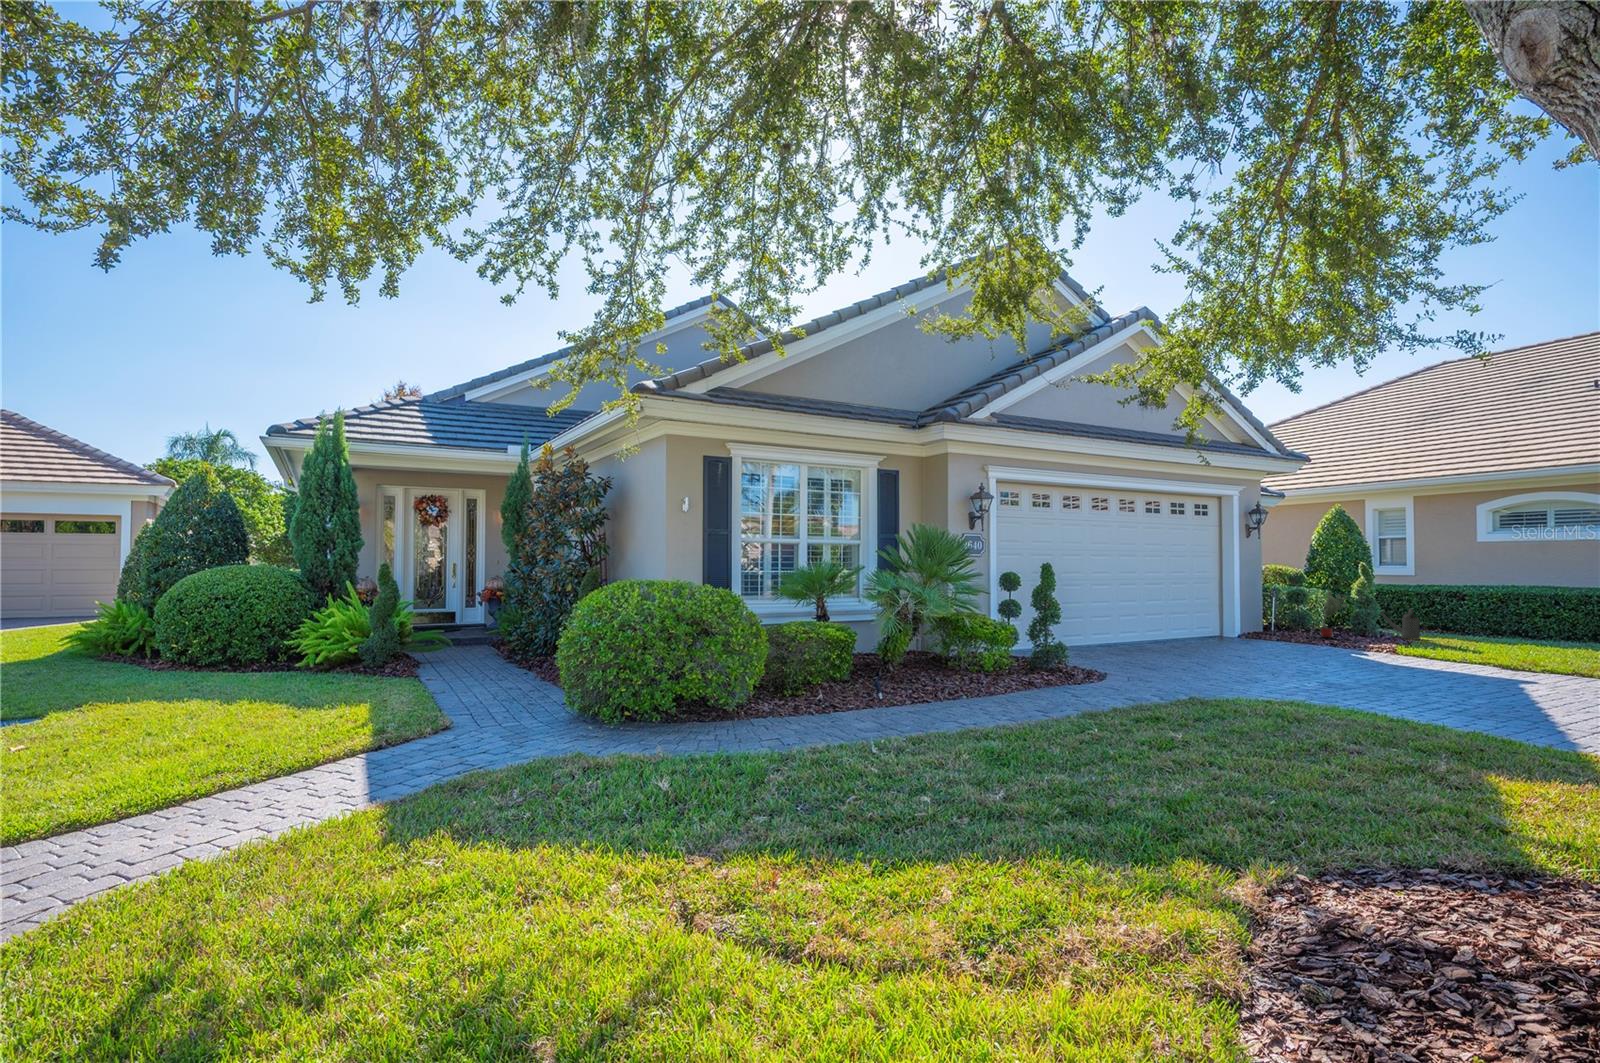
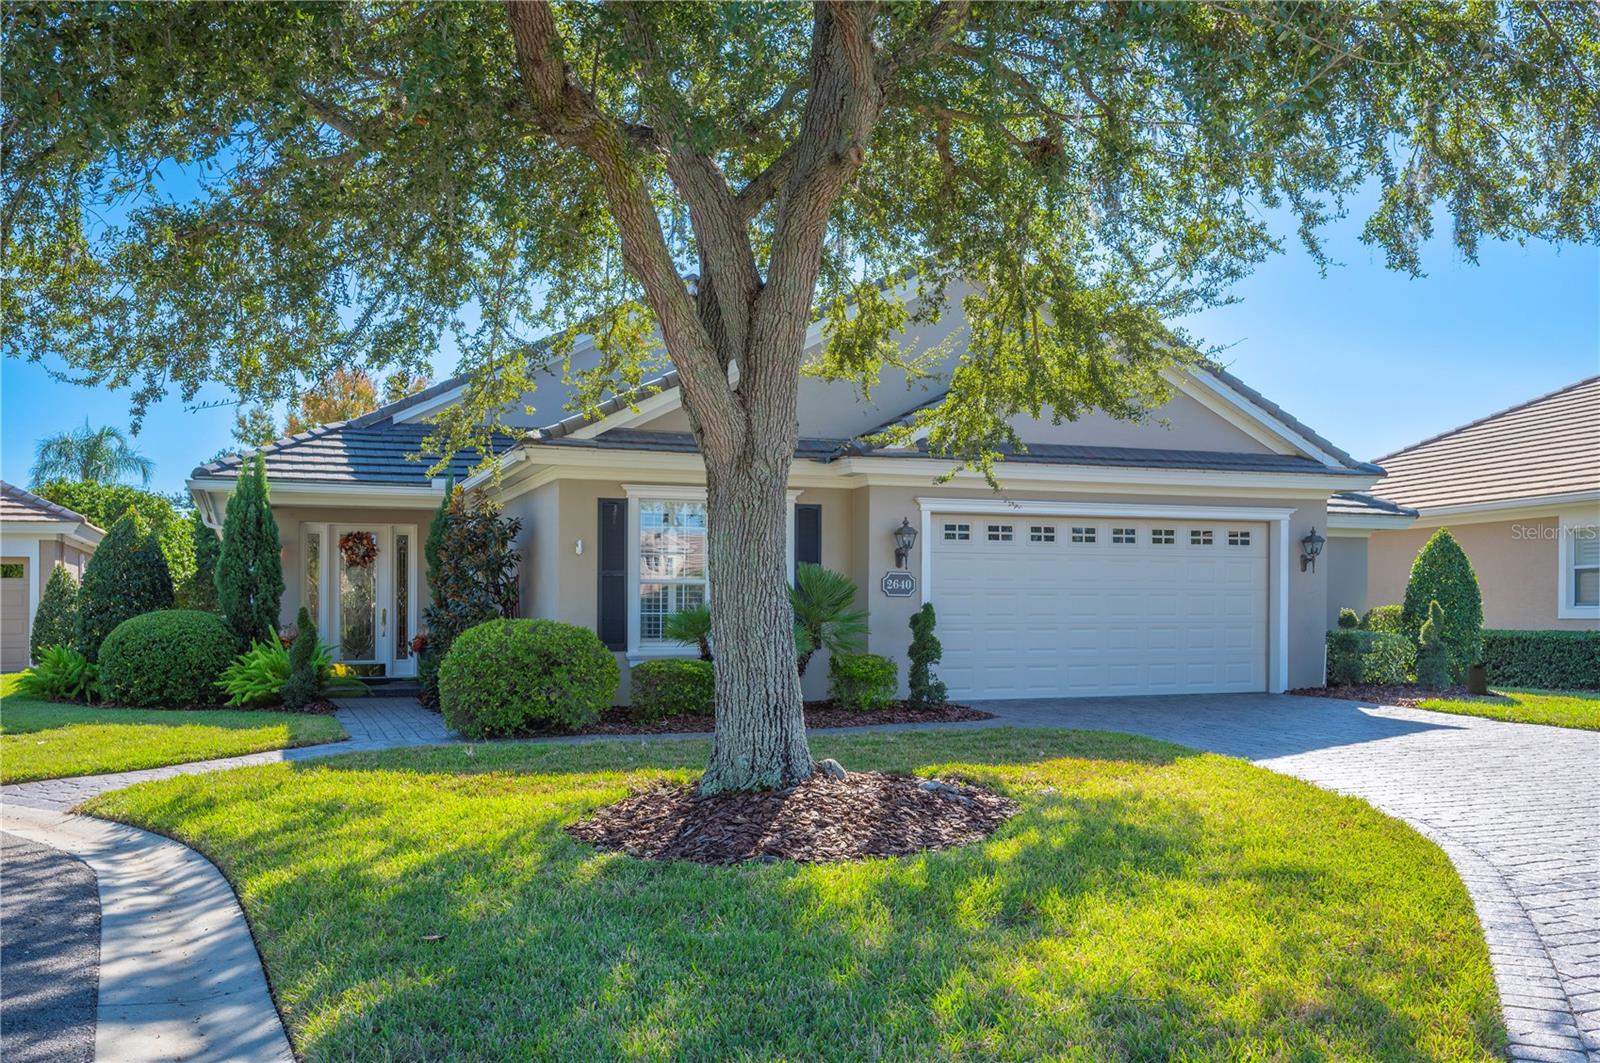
potted tree: present [1321,591,1346,638] -> none [1348,633,1398,692]

